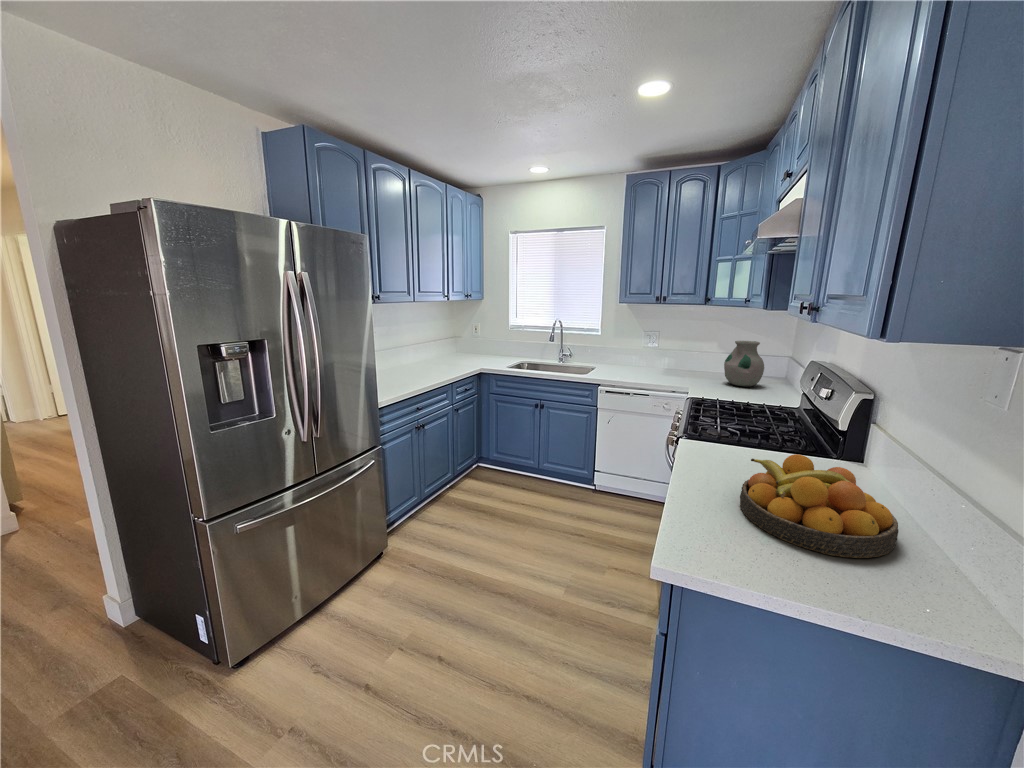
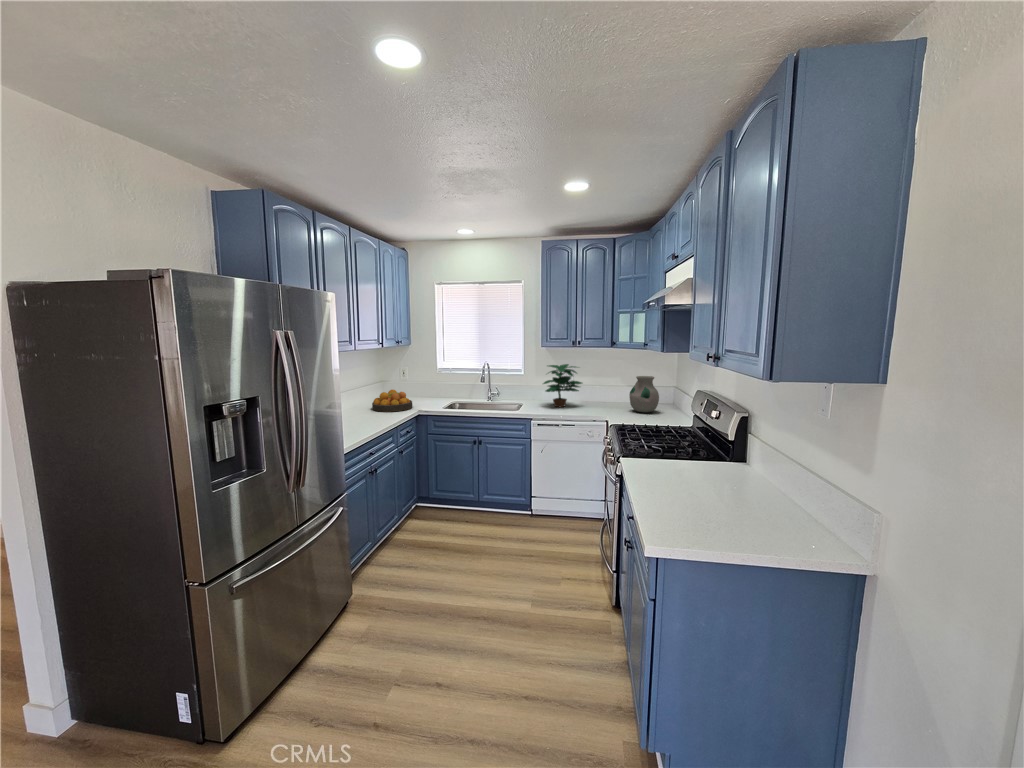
potted plant: none [616,324,668,374] -> present [543,364,582,407]
fruit bowl: present [740,454,898,558] -> present [372,390,413,412]

